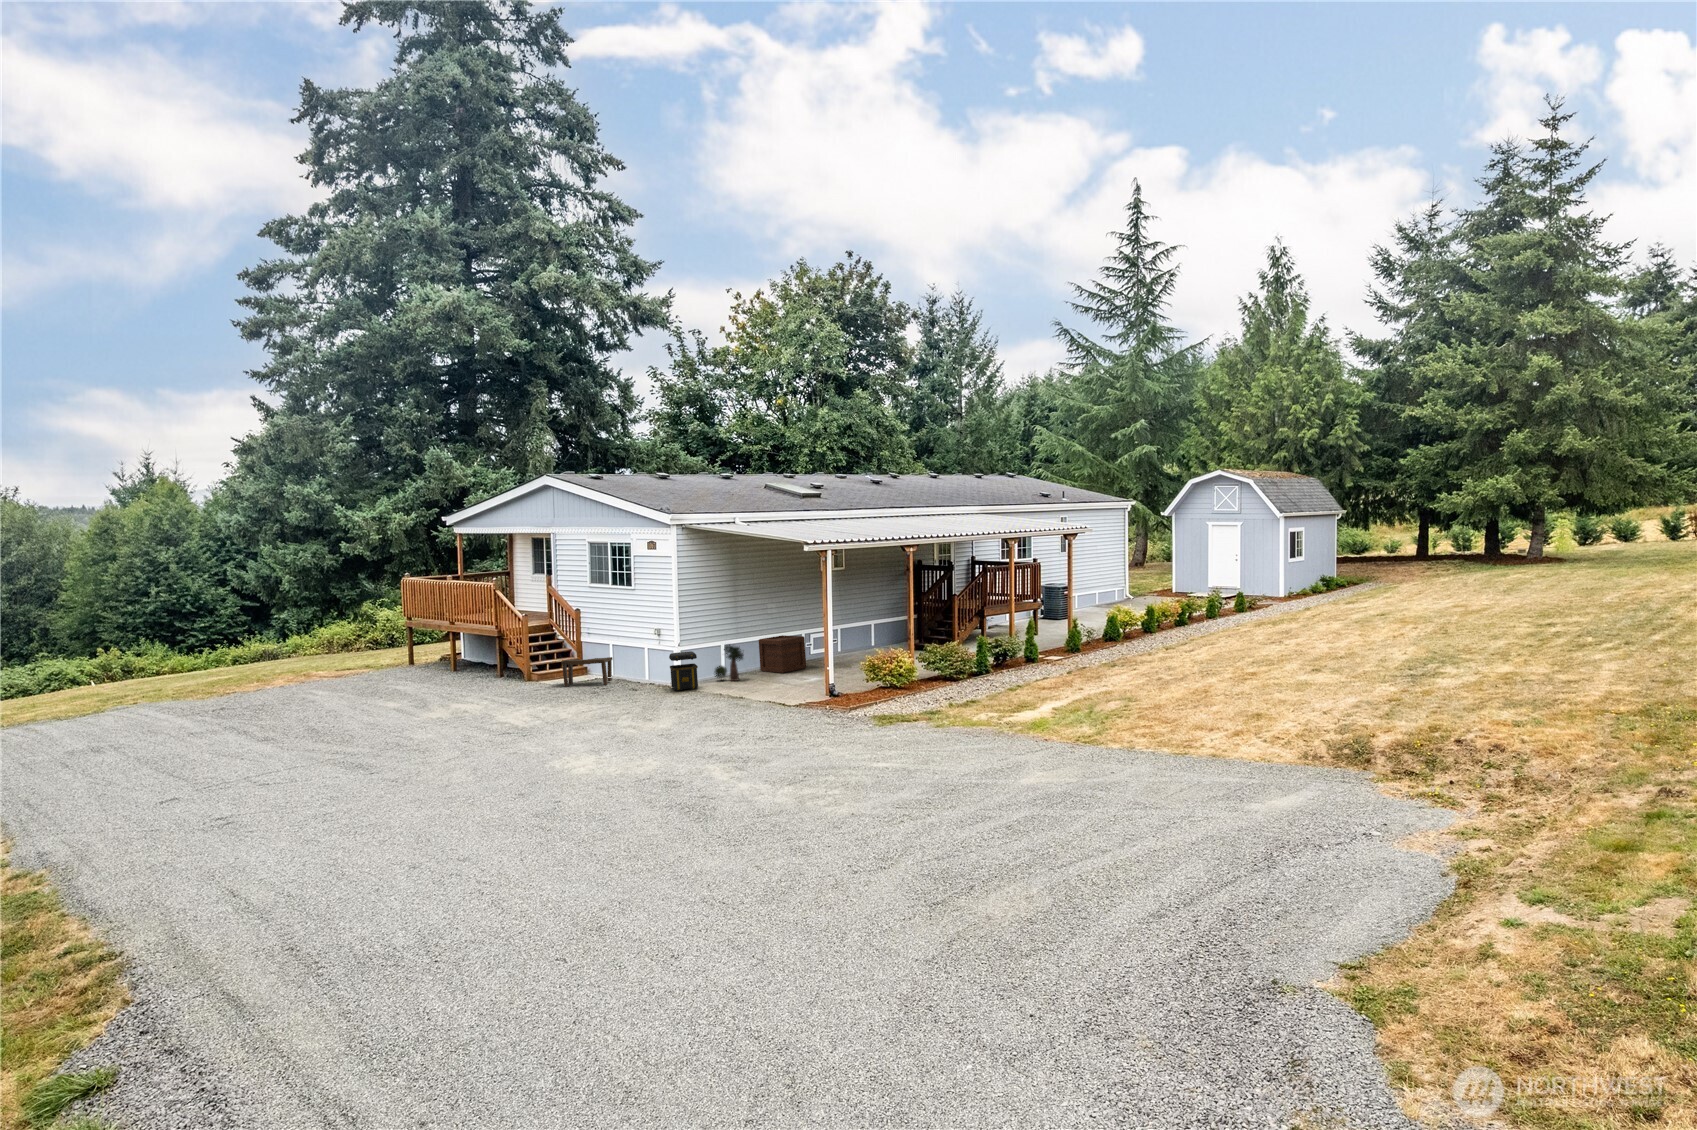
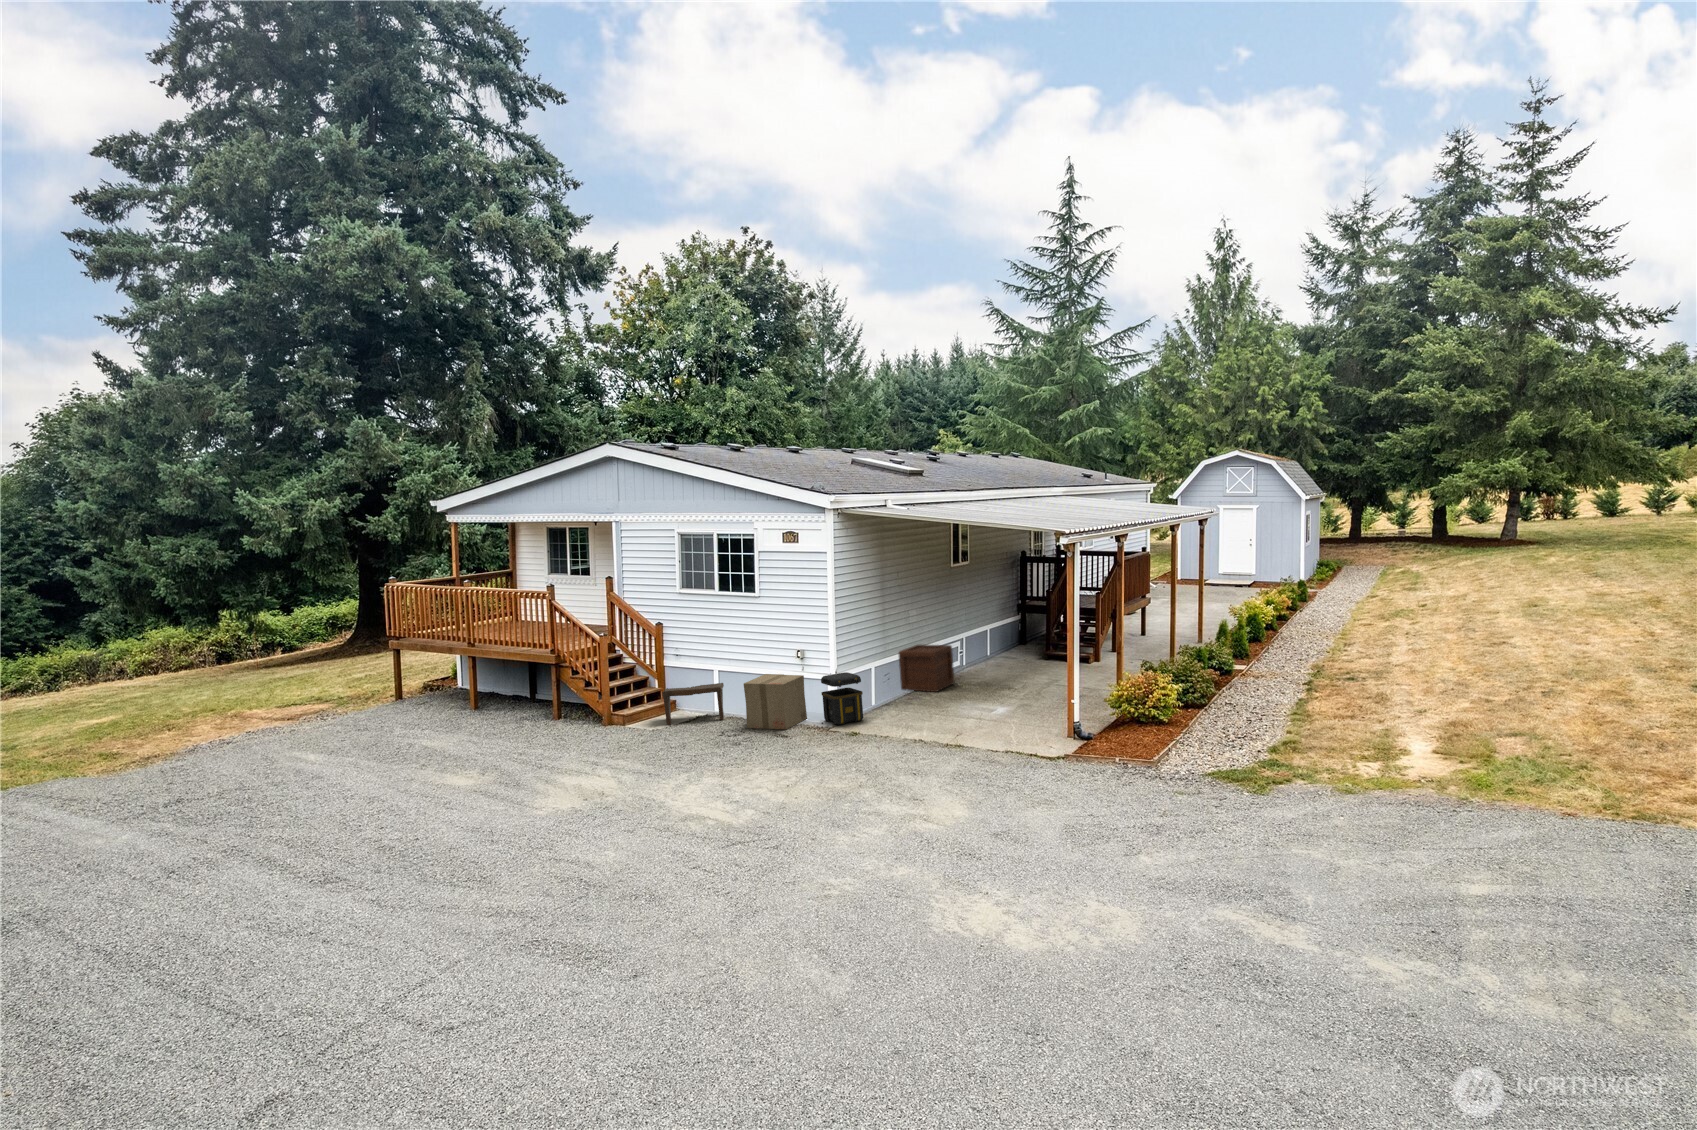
potted plant: present [714,644,743,681] -> none [864,659,903,707]
cardboard box: none [611,651,663,692] -> present [744,674,807,729]

